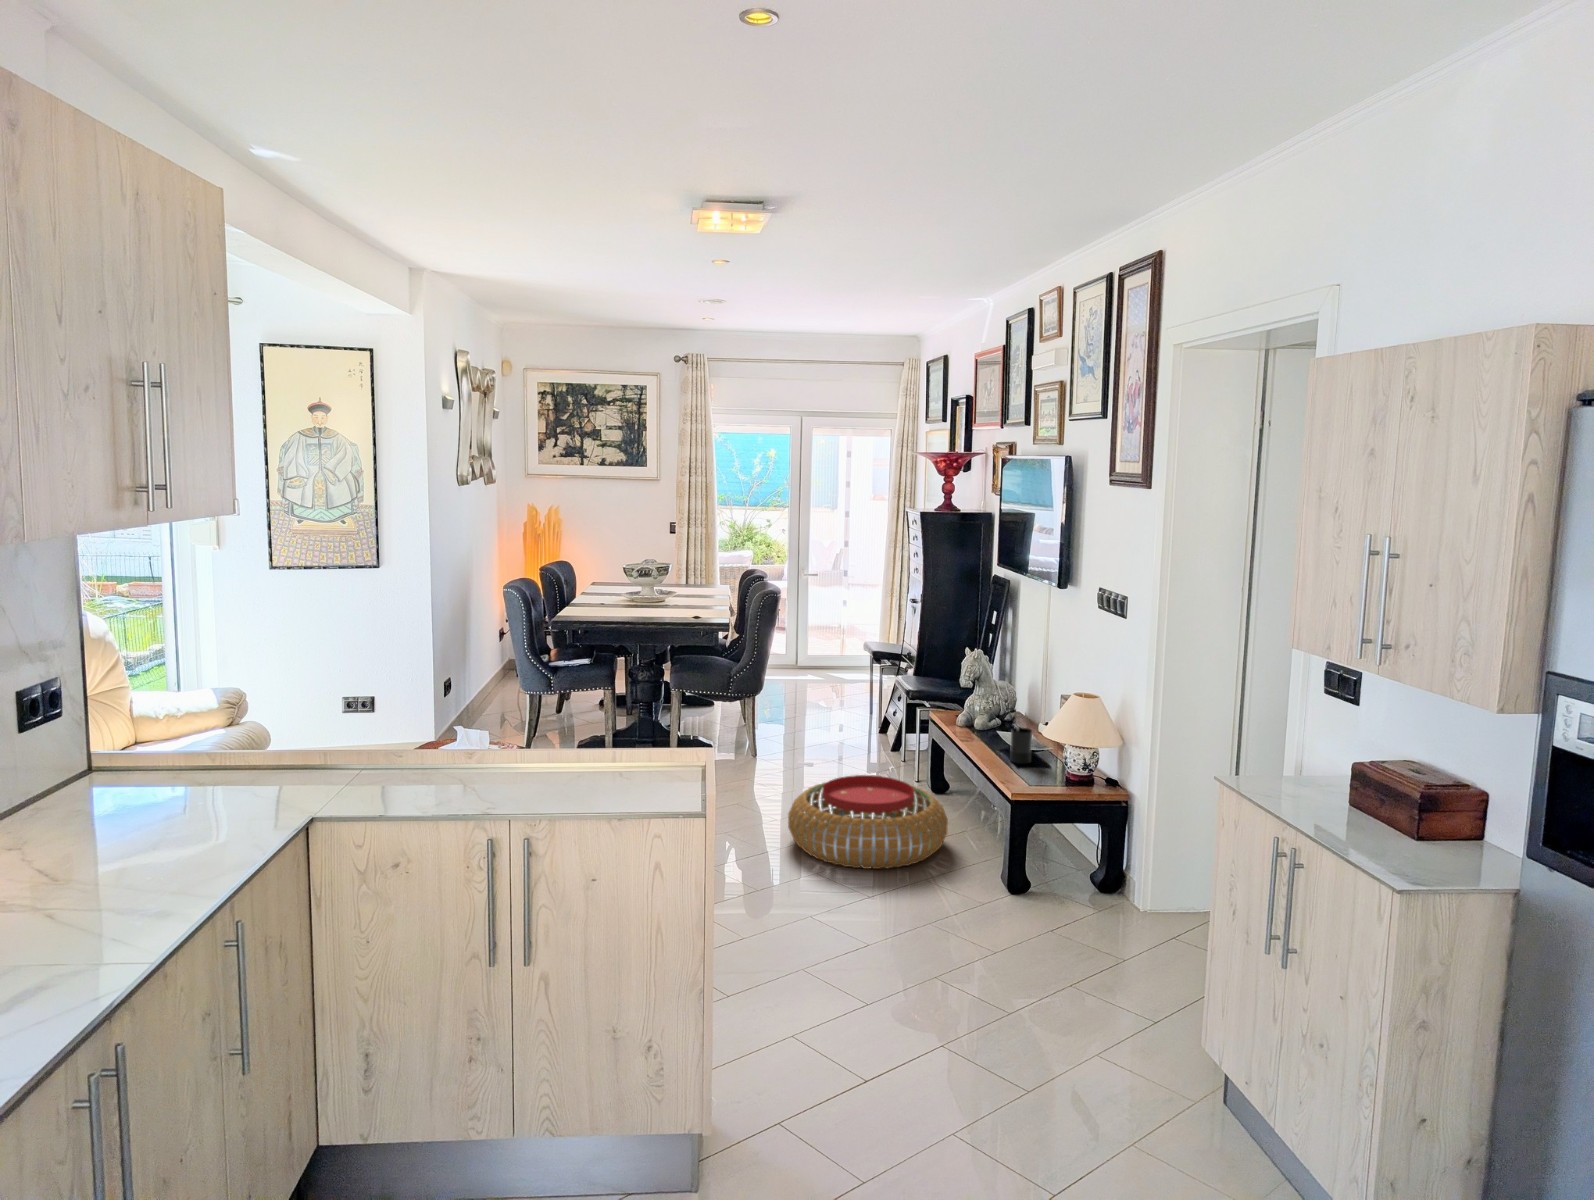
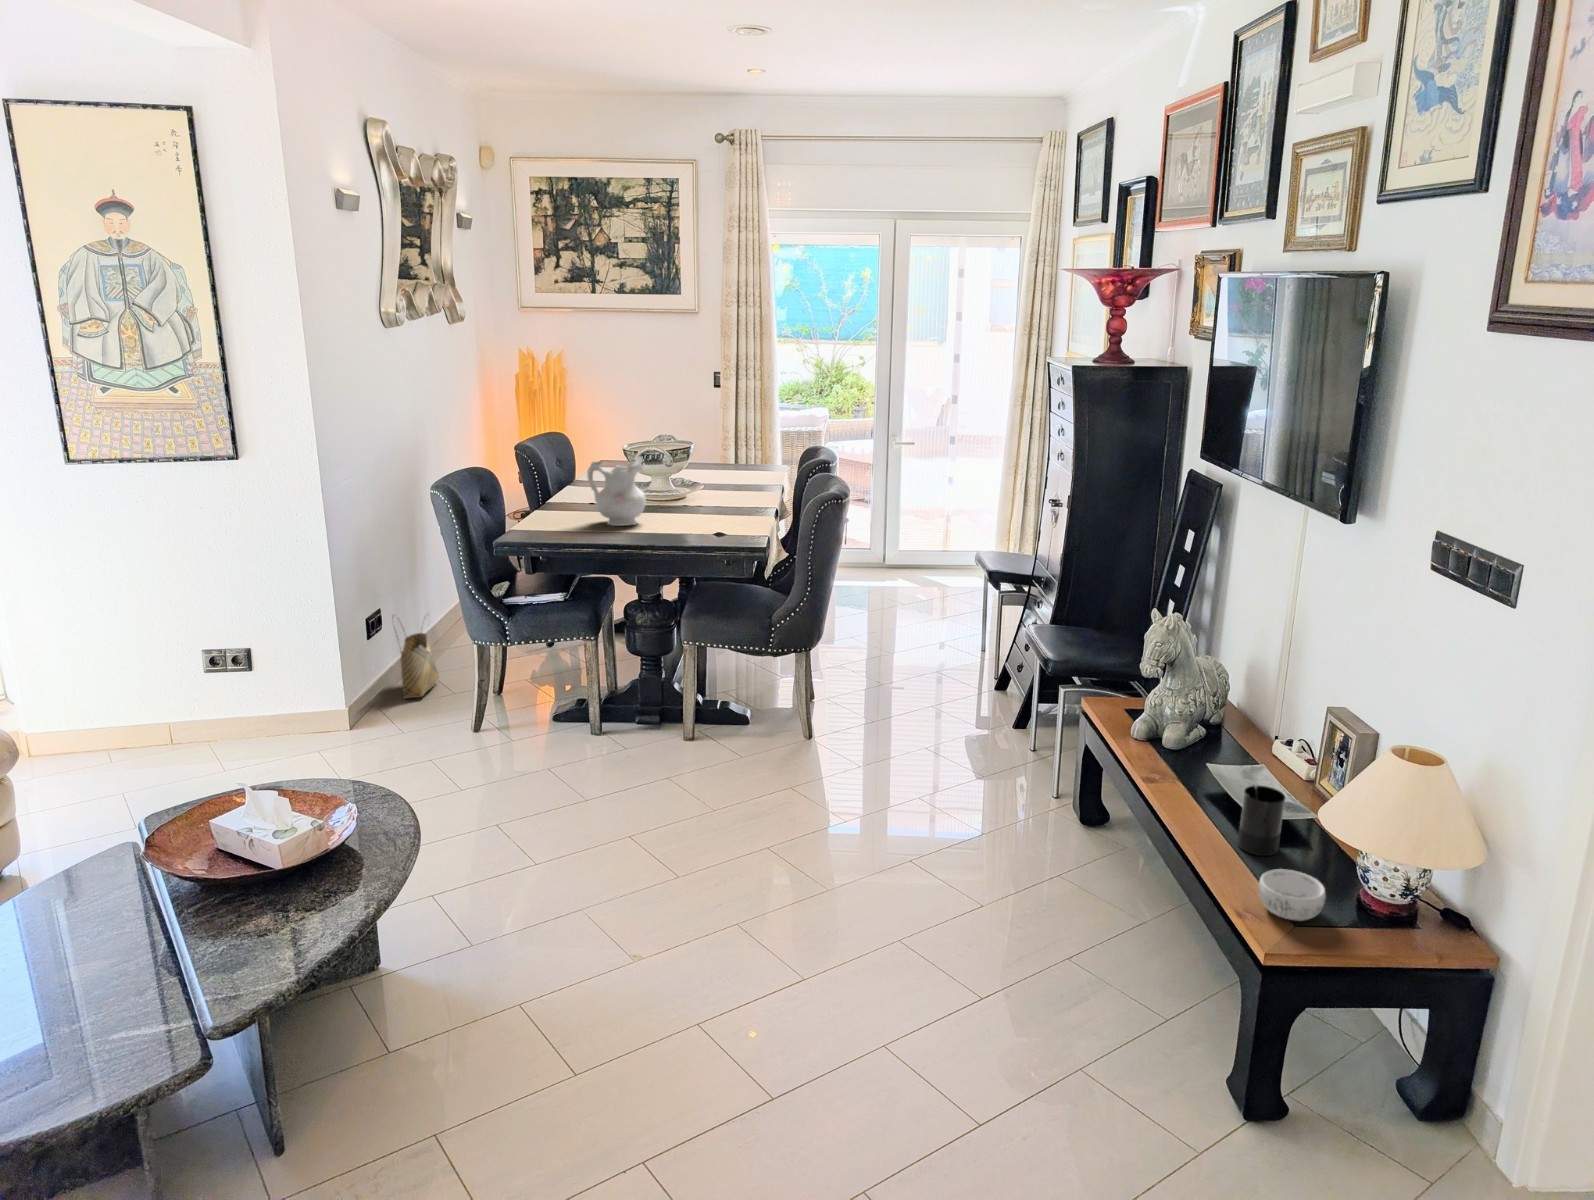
ceramic pitcher: none [606,572,645,616] -> present [587,461,646,526]
woven basket: none [459,680,487,741] -> present [393,615,439,698]
decorative bowl: none [1015,761,1047,783] -> present [1259,869,1326,921]
pouf: present [788,775,948,869] -> none [835,833,1116,1036]

